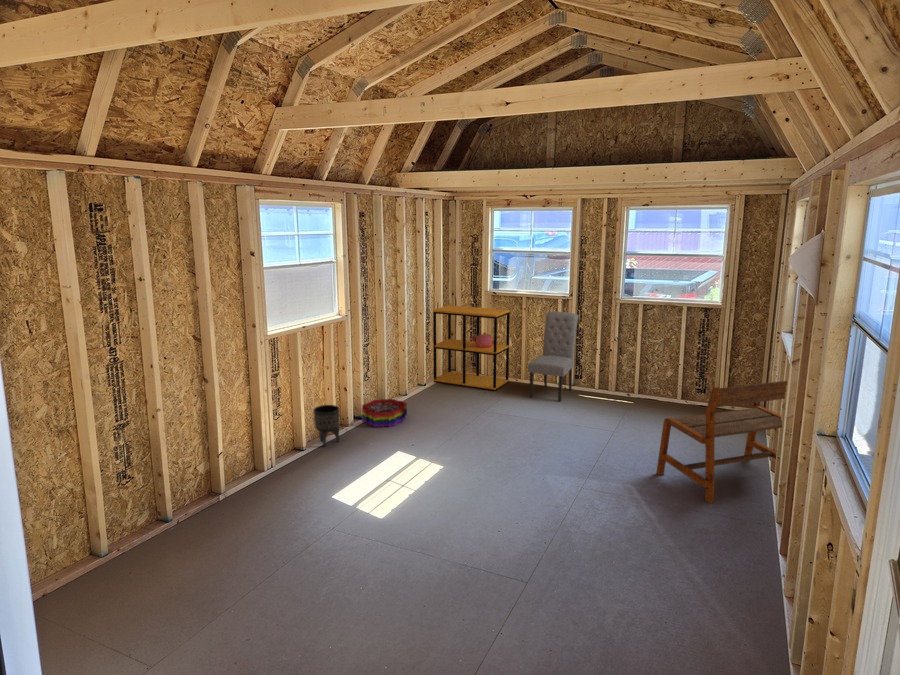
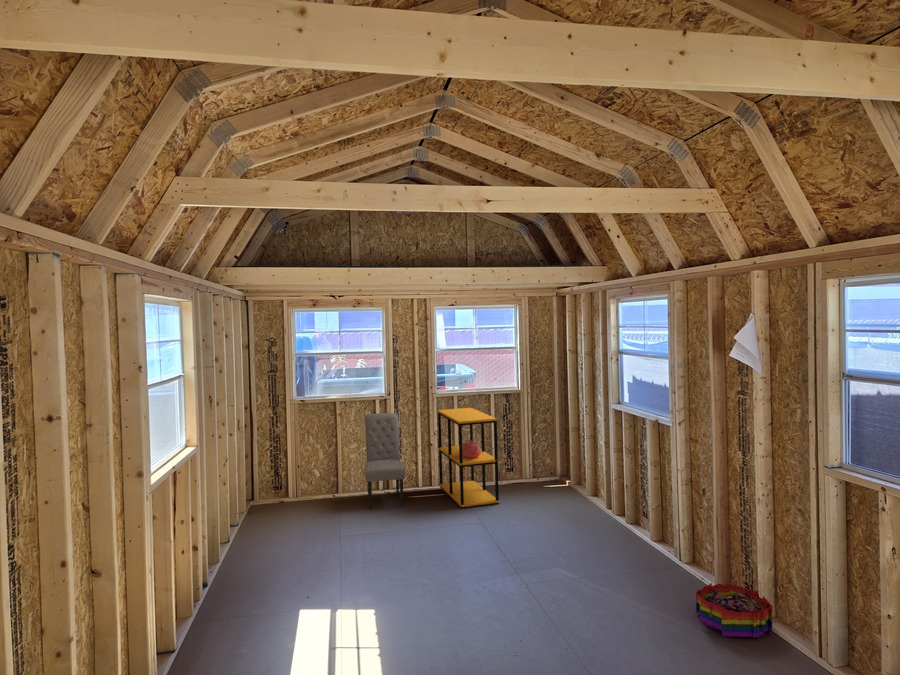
shelving unit: present [433,305,510,391] -> present [438,408,499,509]
bench: present [656,381,787,503] -> none [563,435,658,560]
storage bin: present [362,399,407,427] -> present [696,583,773,638]
planter: present [313,405,339,447] -> none [179,570,216,633]

